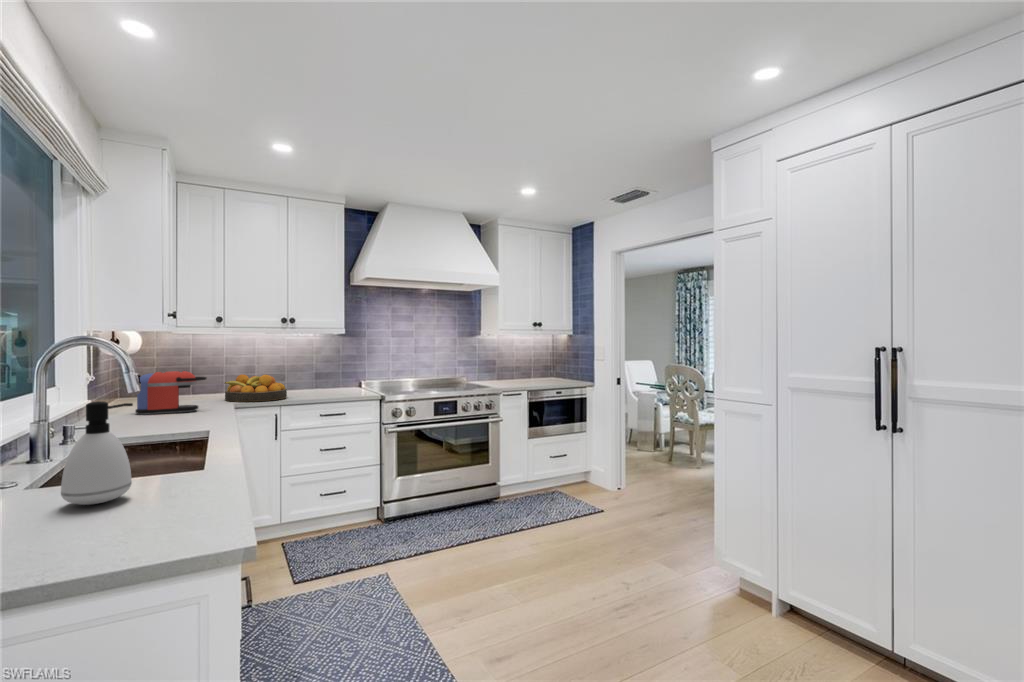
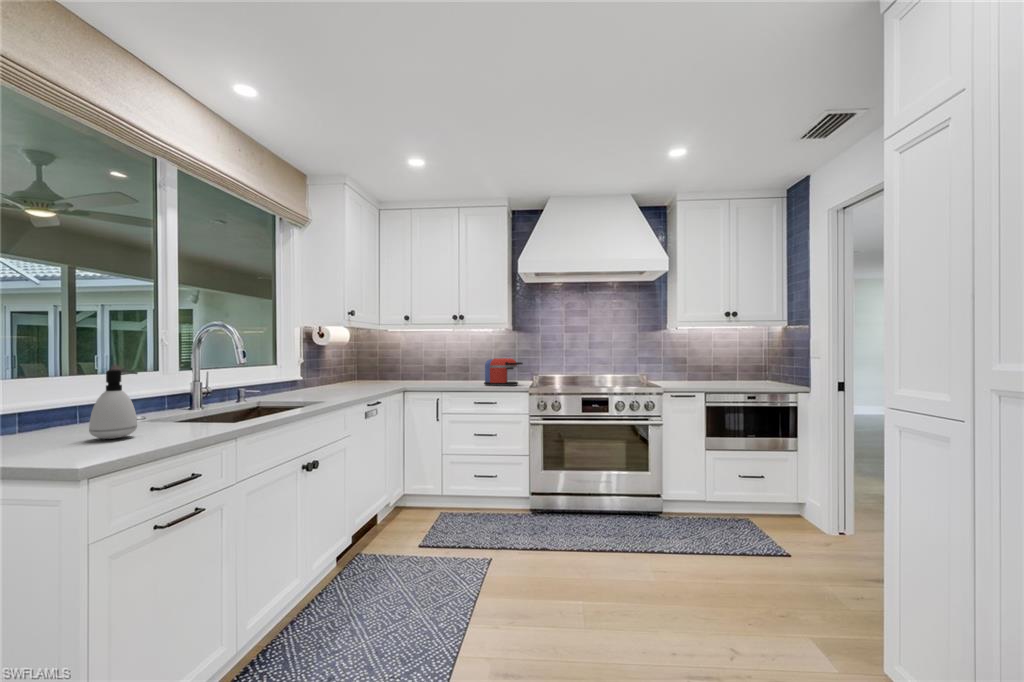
coffee maker: present [135,371,206,415] -> present [484,358,523,386]
fruit bowl: present [224,374,287,402] -> none [403,364,451,387]

